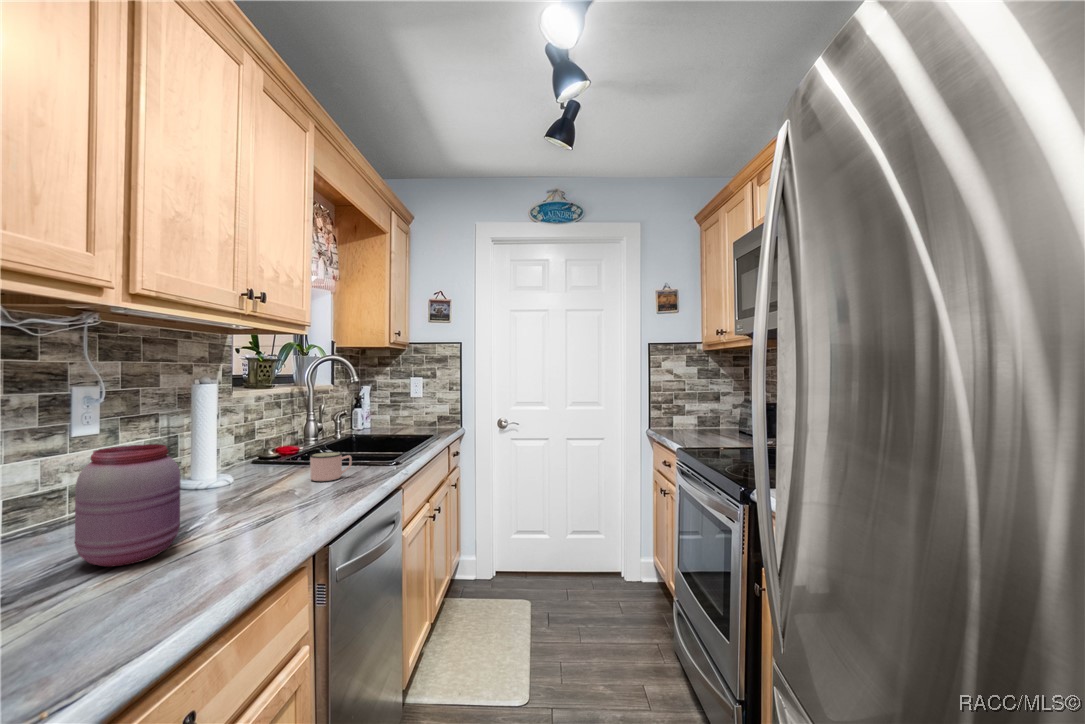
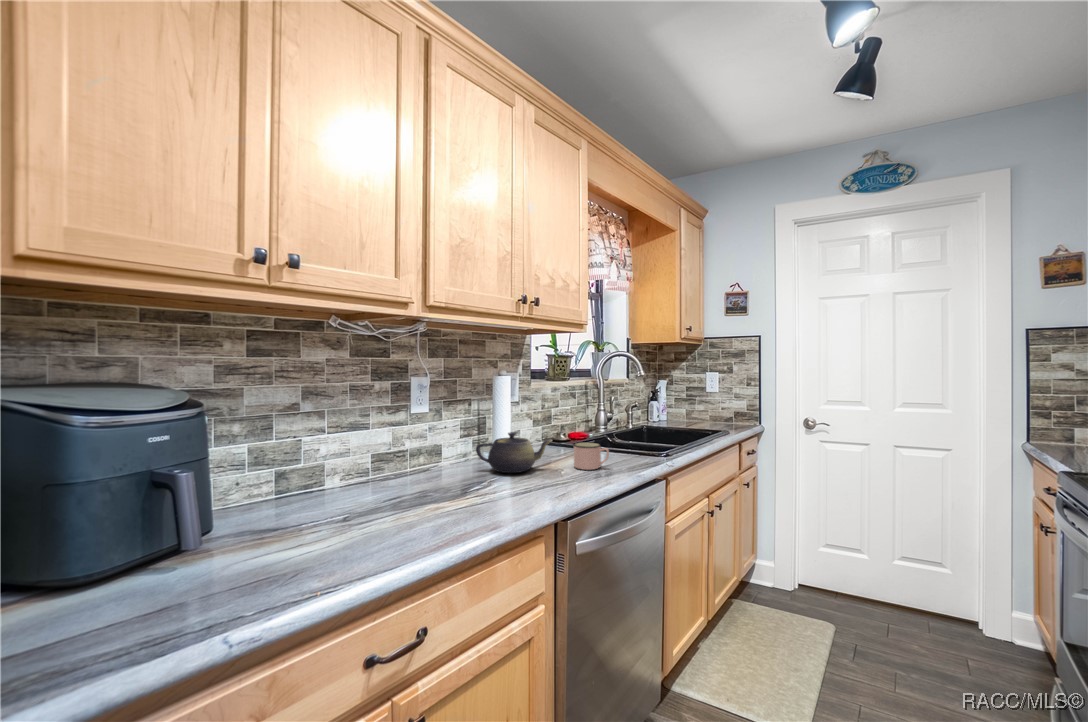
jar: present [75,444,180,567] -> none [379,424,444,516]
teapot: none [182,450,287,499] -> present [476,432,551,473]

